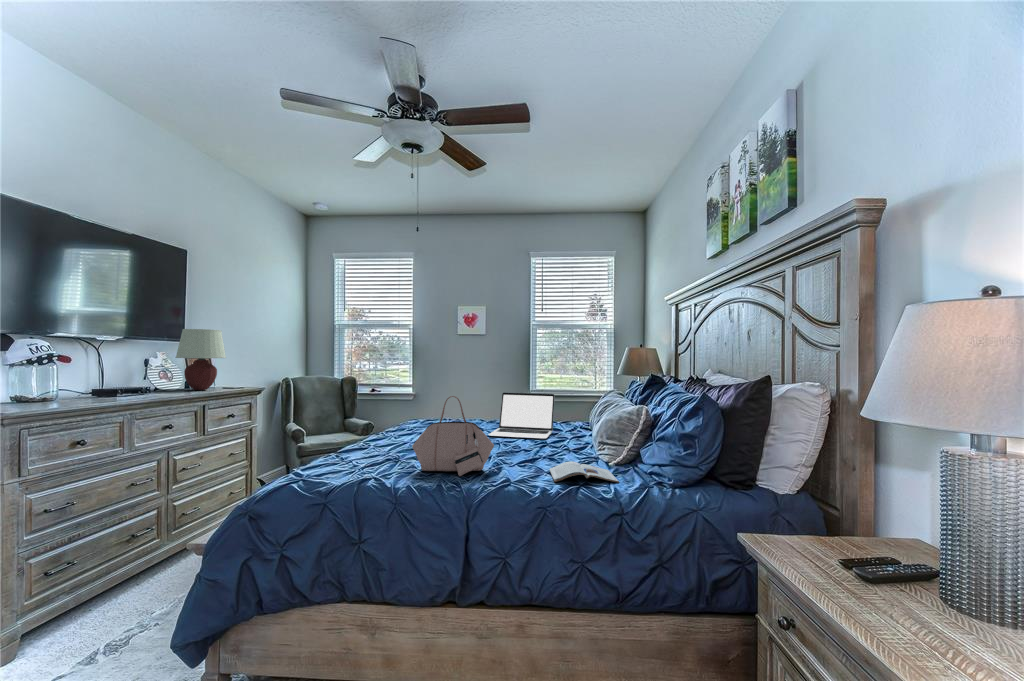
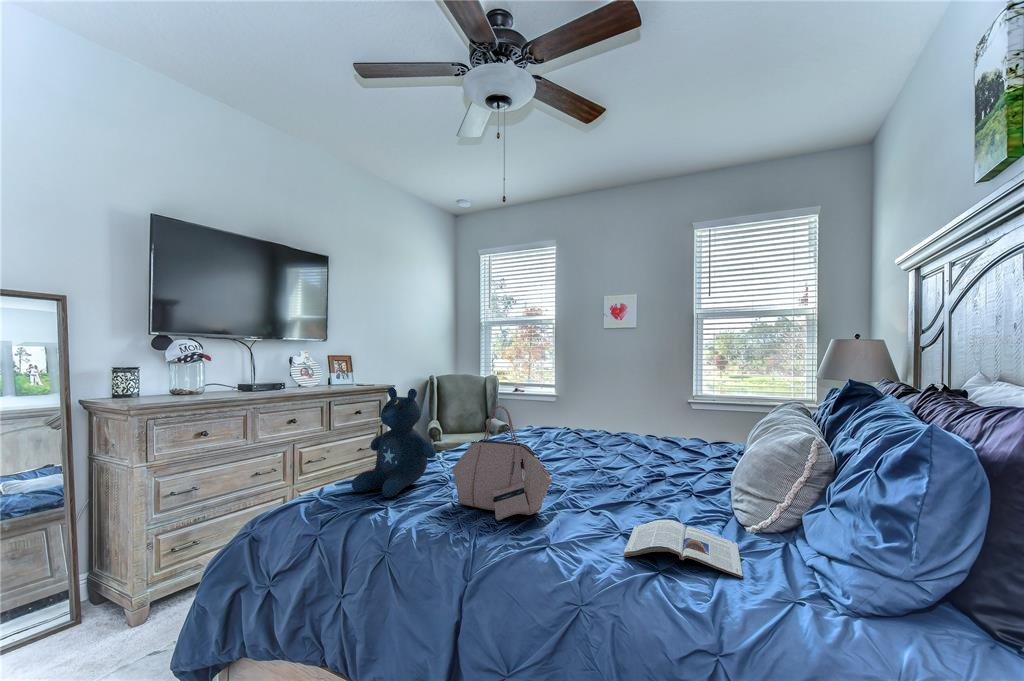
table lamp: present [176,329,226,390] -> none [314,328,357,386]
stuffed bear: none [321,385,390,473] -> present [352,387,436,498]
laptop: present [489,392,555,439] -> none [597,399,696,467]

